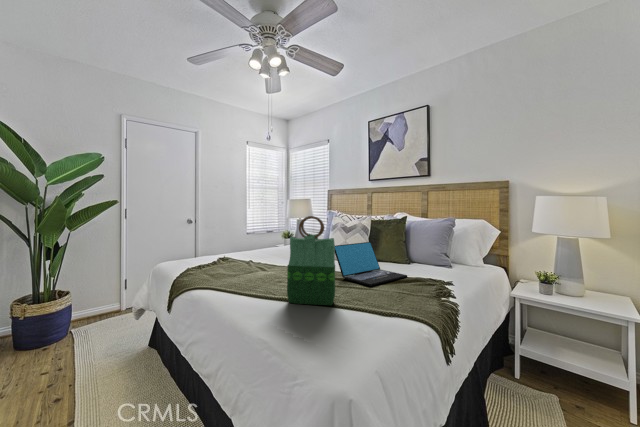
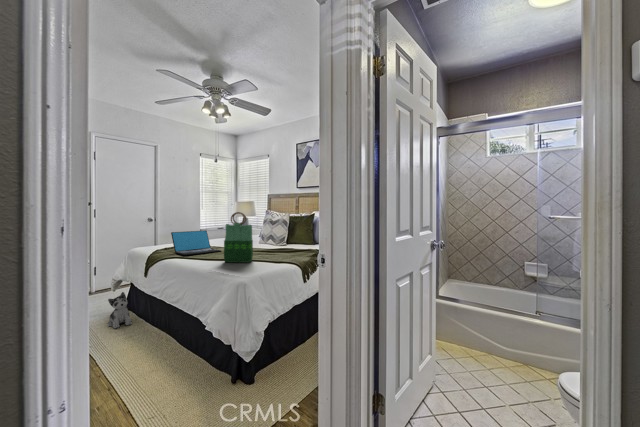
laptop: present [335,242,407,286] -> present [171,230,221,256]
plush toy: none [120,330,154,386] -> present [107,292,132,328]

